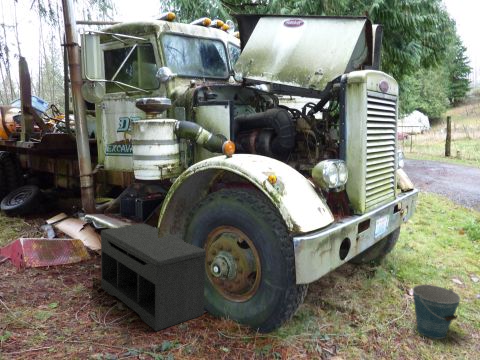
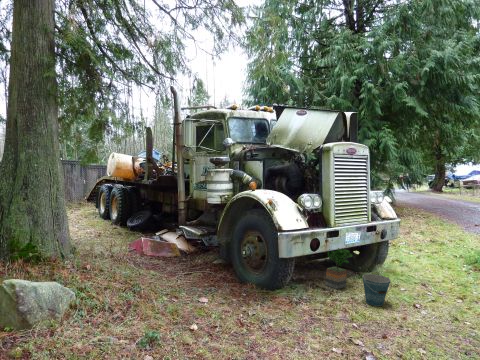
bench: present [101,224,206,331] -> none [185,230,241,286]
potted tree: none [340,240,383,309] -> present [326,248,352,289]

